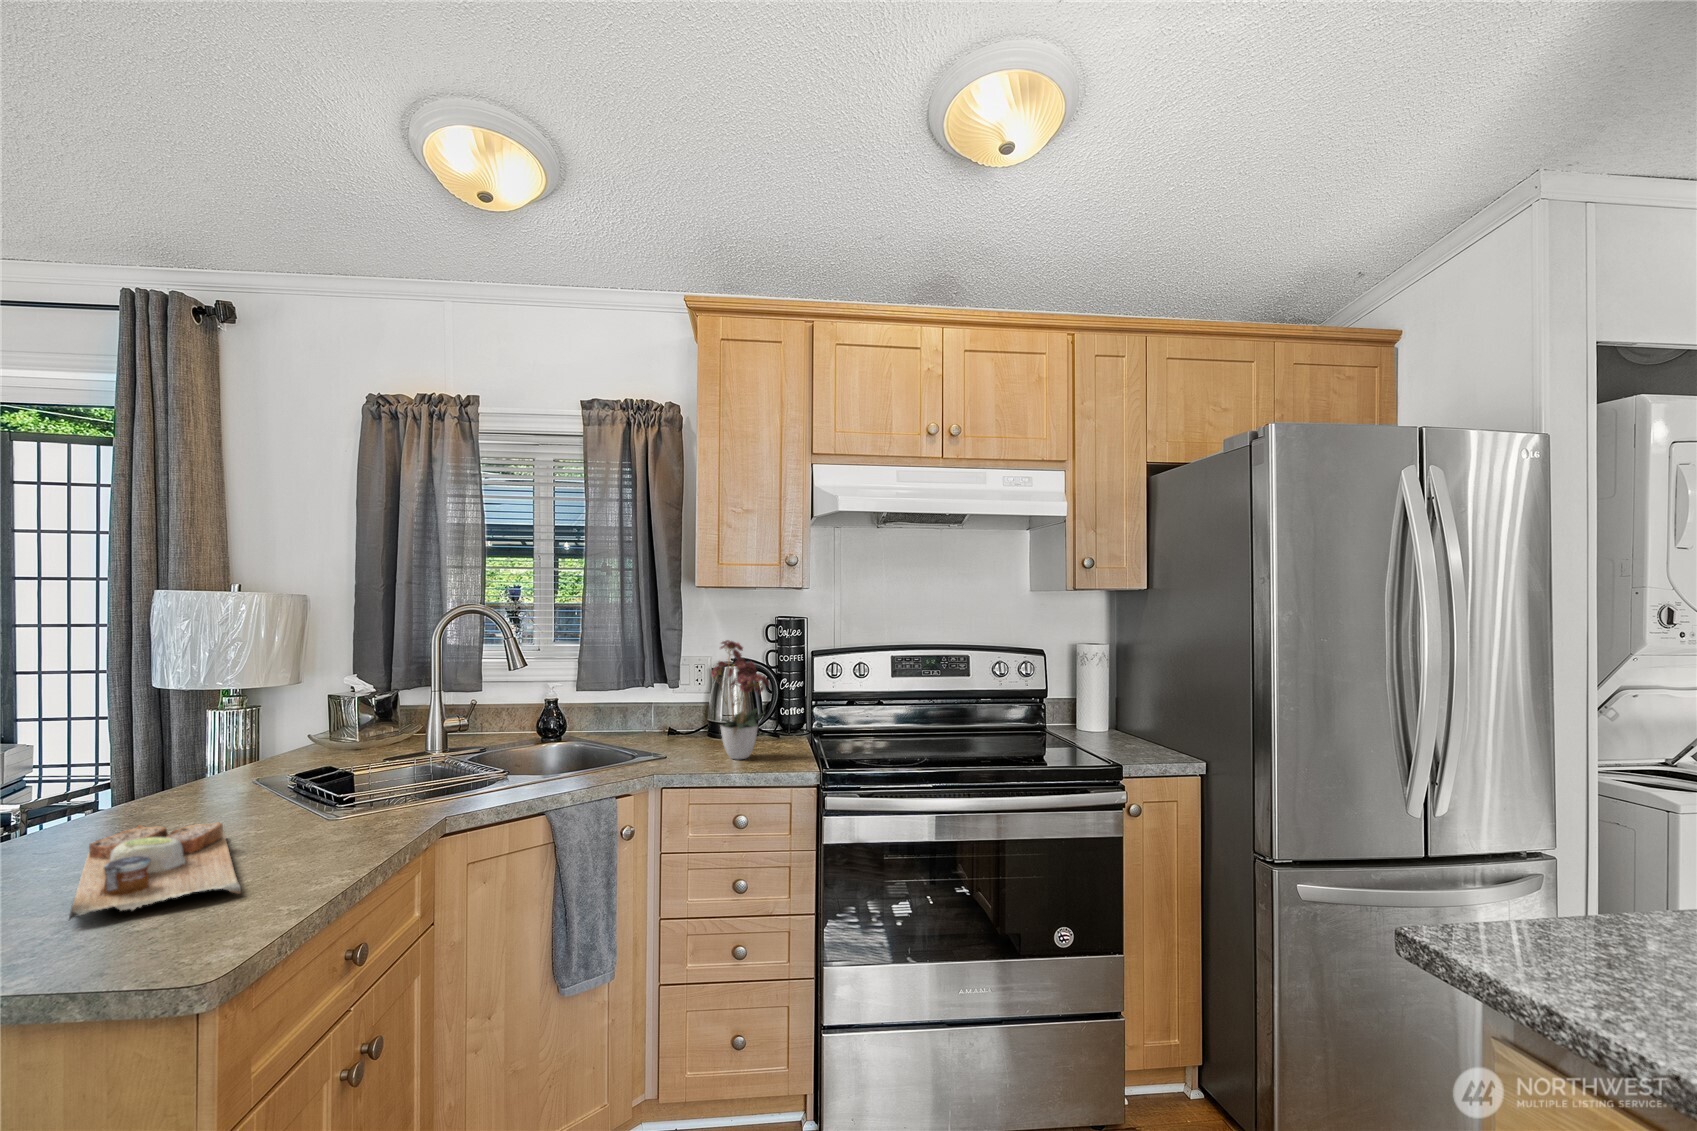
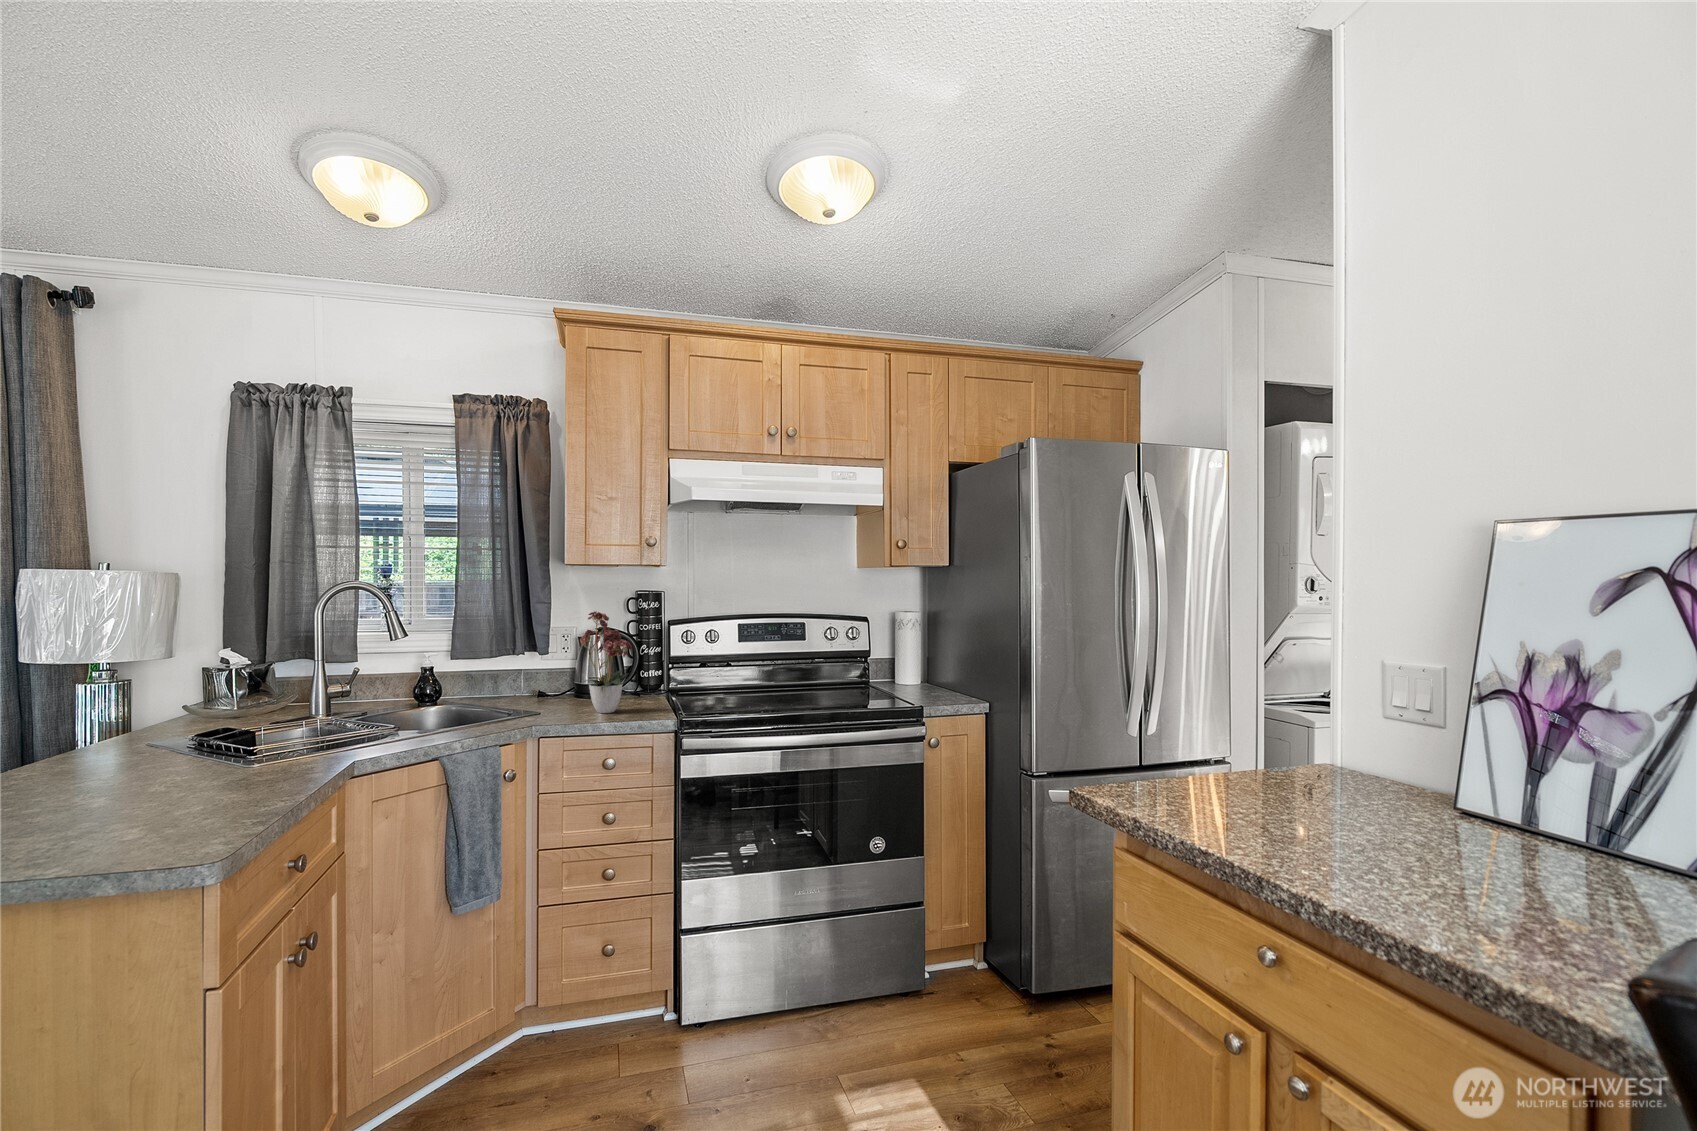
cutting board: present [69,822,241,920] -> none [36,764,202,829]

